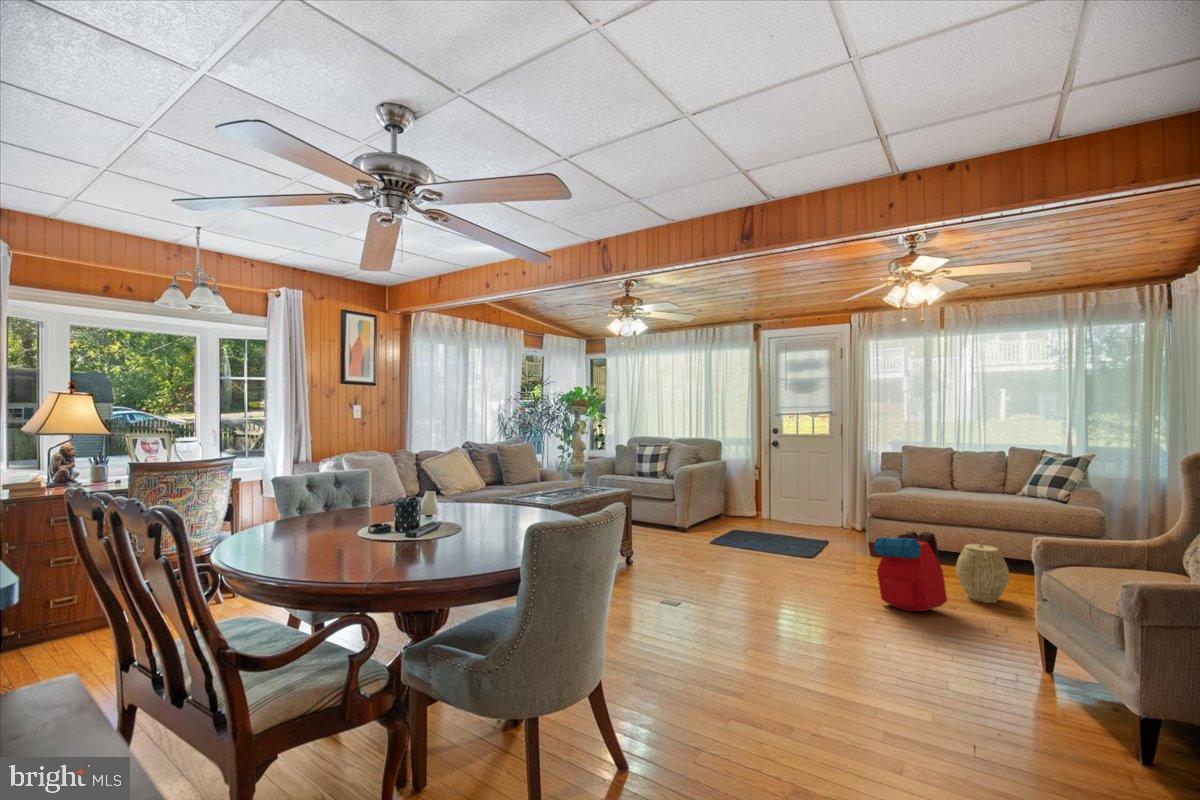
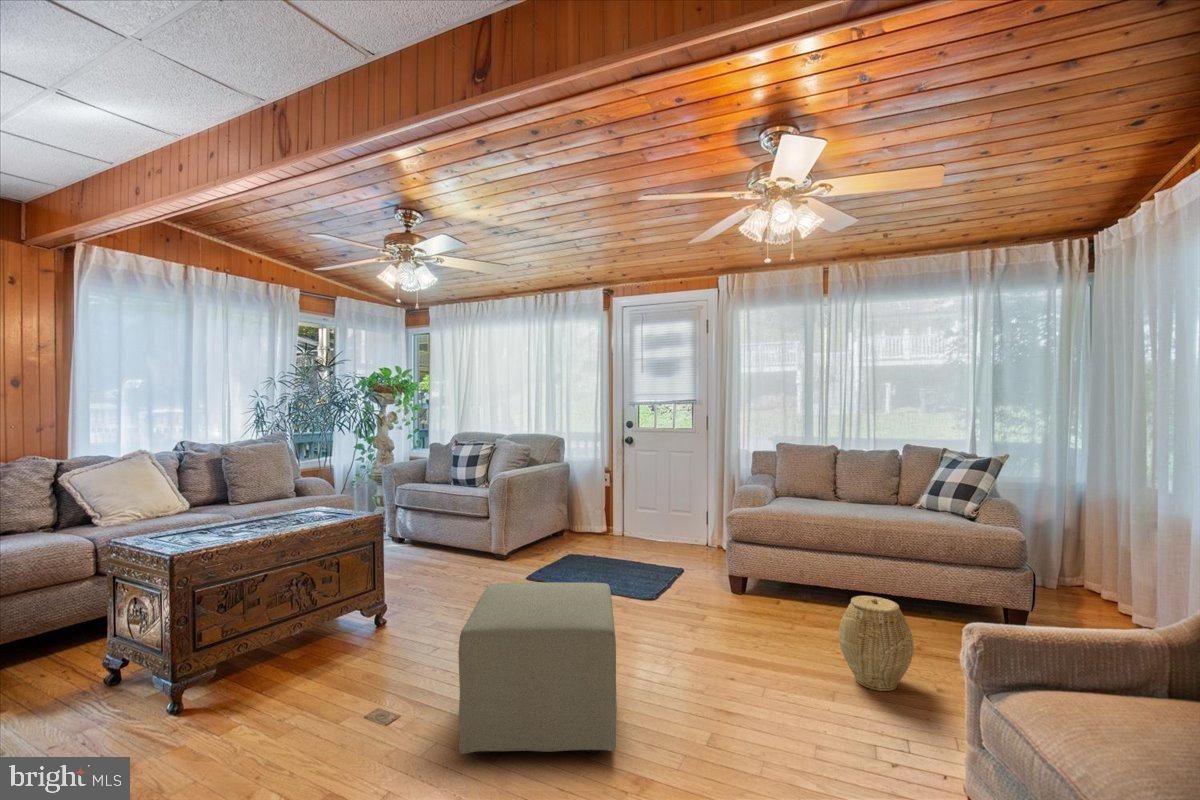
ottoman: none [725,526,821,615] -> present [458,582,617,754]
backpack: present [874,531,947,611] -> none [714,583,825,728]

